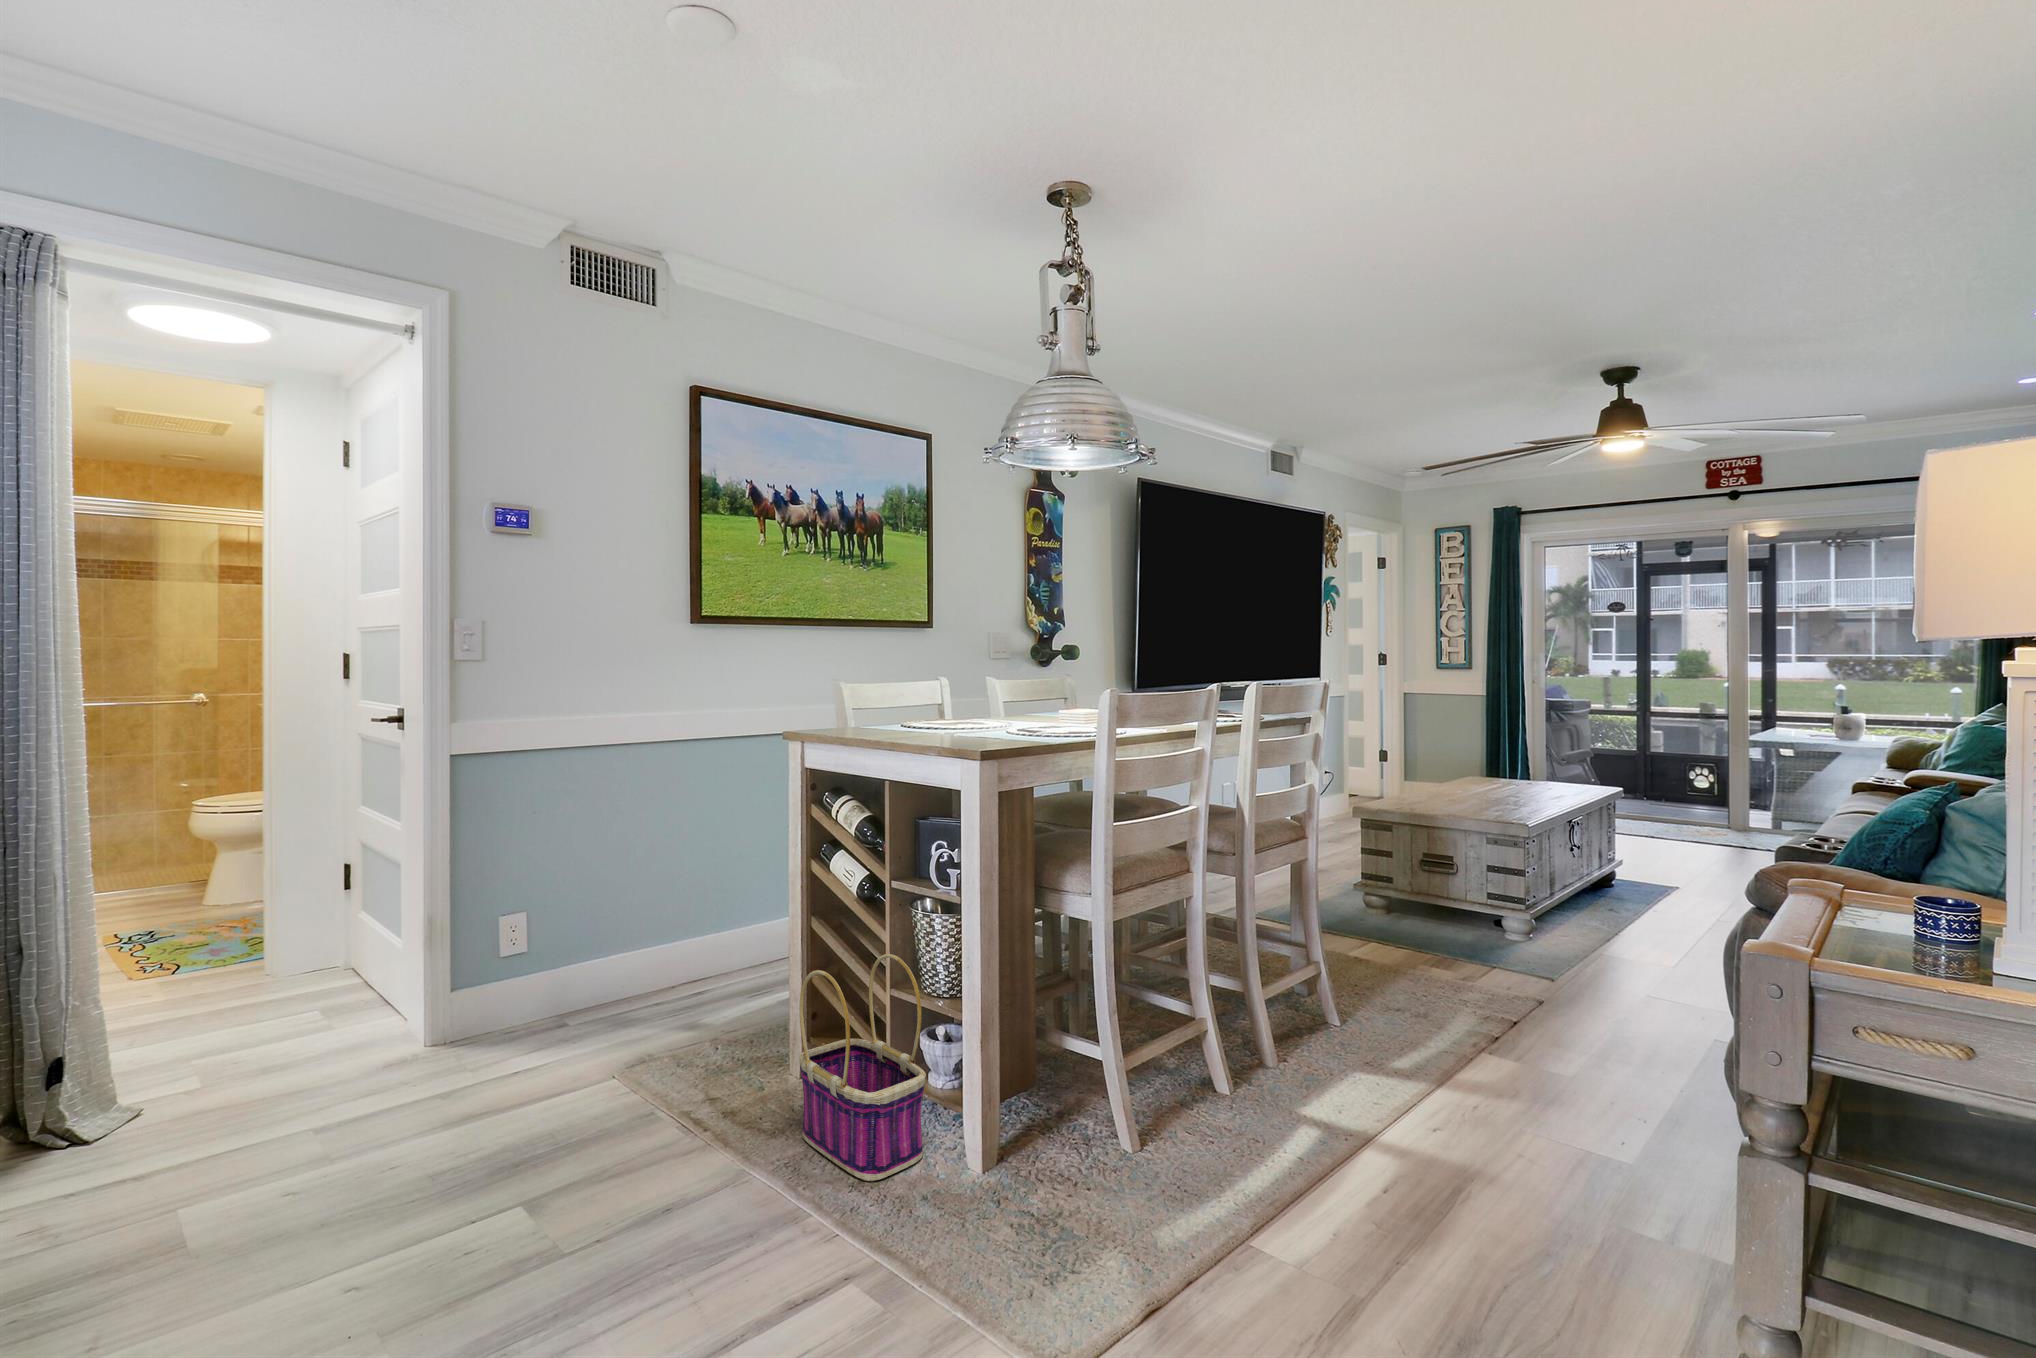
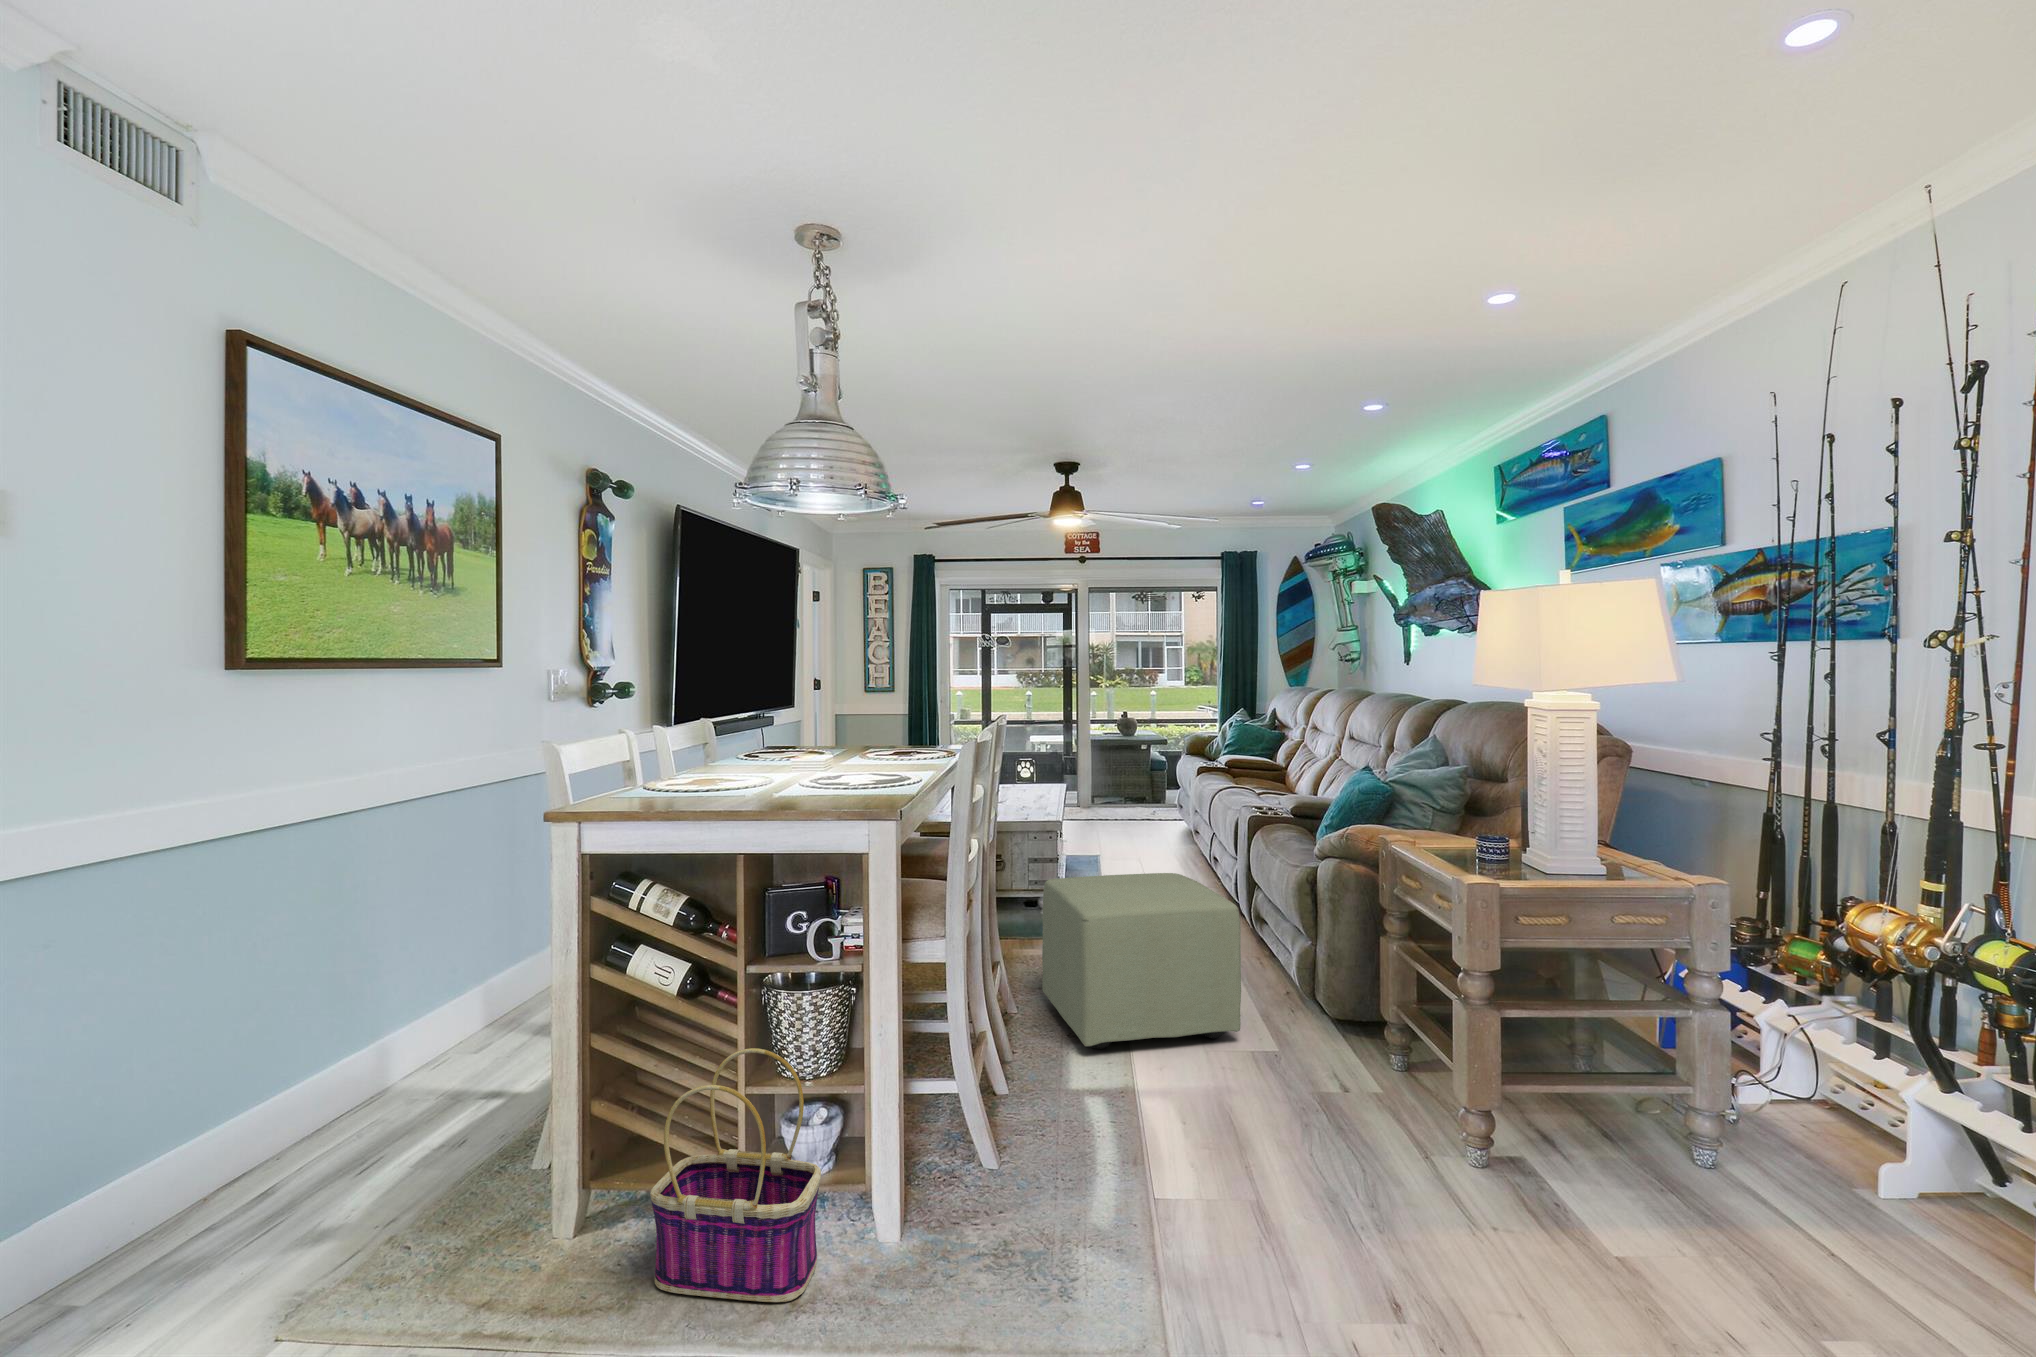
ottoman: none [1372,873,1613,1110] -> present [1042,873,1241,1049]

